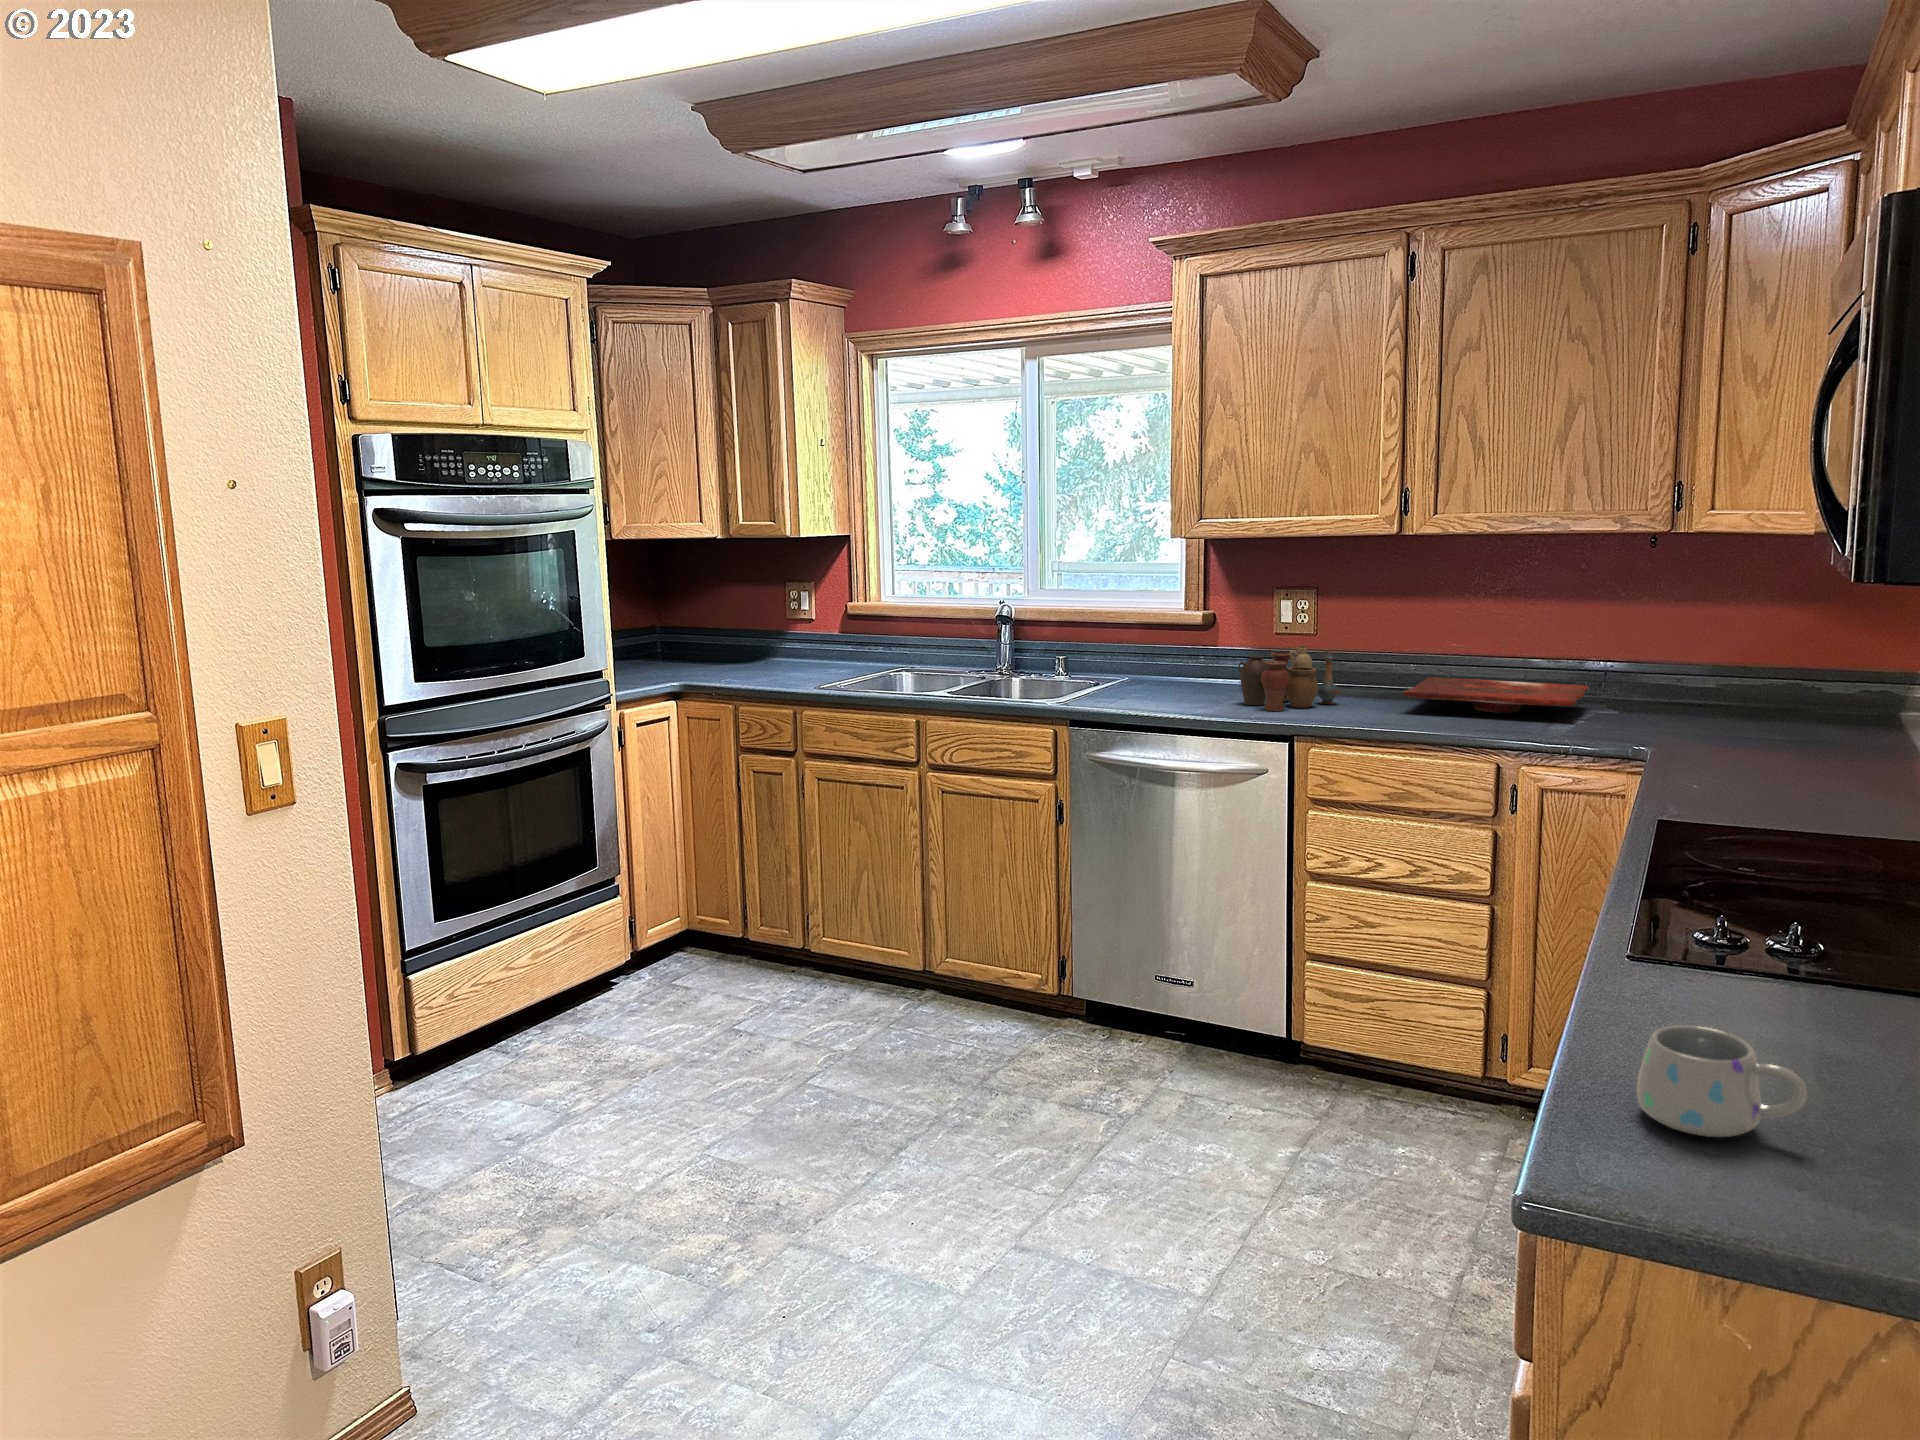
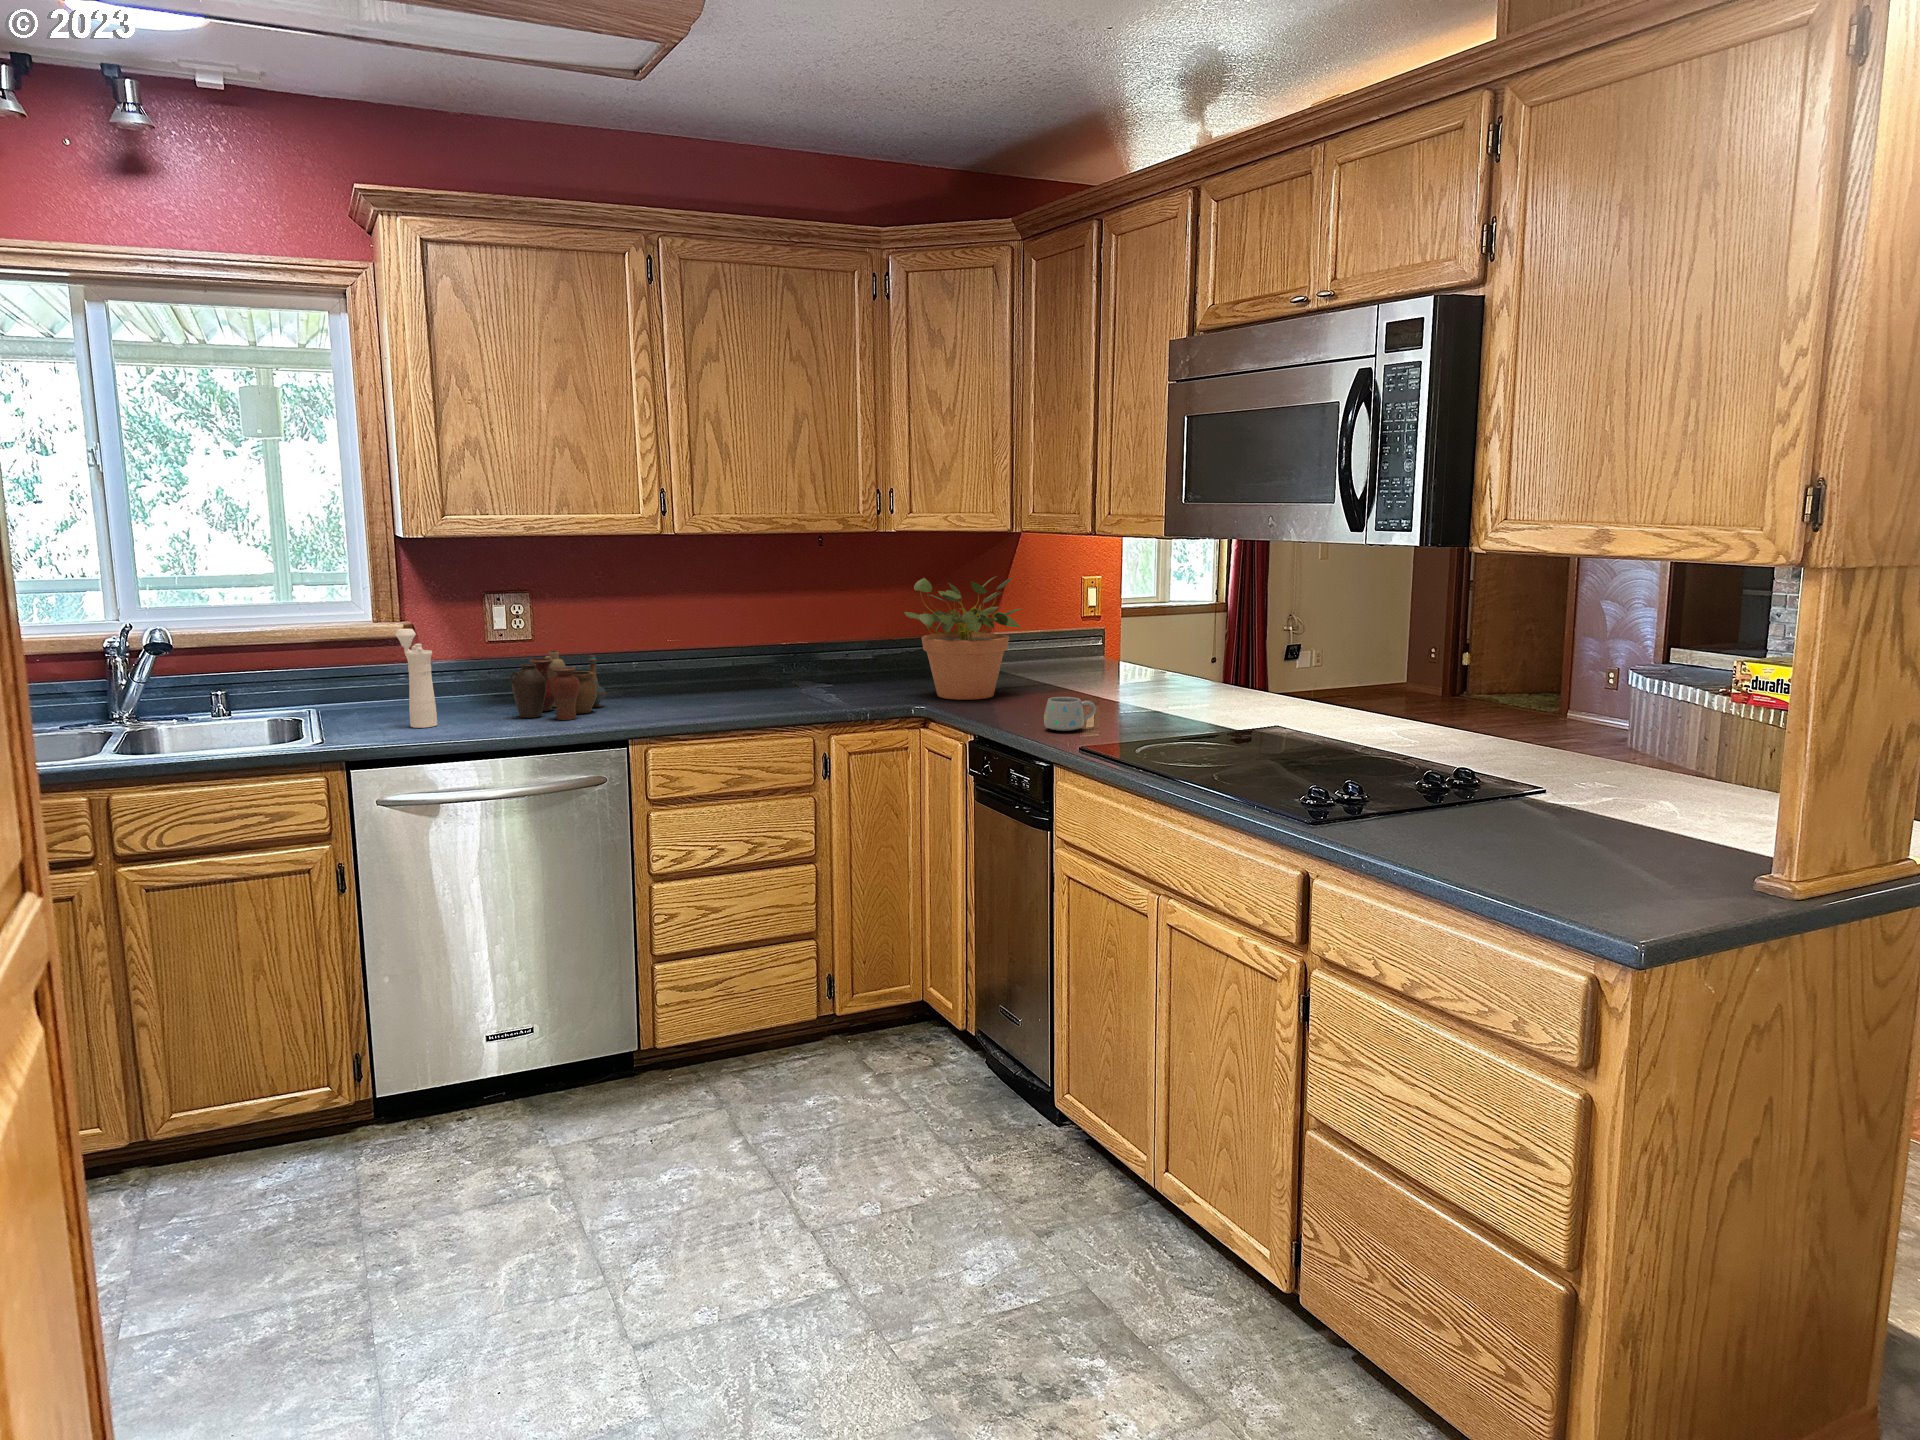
potted plant: none [1654,594,1852,753] -> present [905,578,1021,700]
pepper mill: none [1153,616,1181,702] -> present [395,629,437,728]
cutting board: present [1403,678,1588,713] -> none [663,663,830,695]
mug: present [1637,1025,1807,1137] -> present [1044,697,1096,731]

